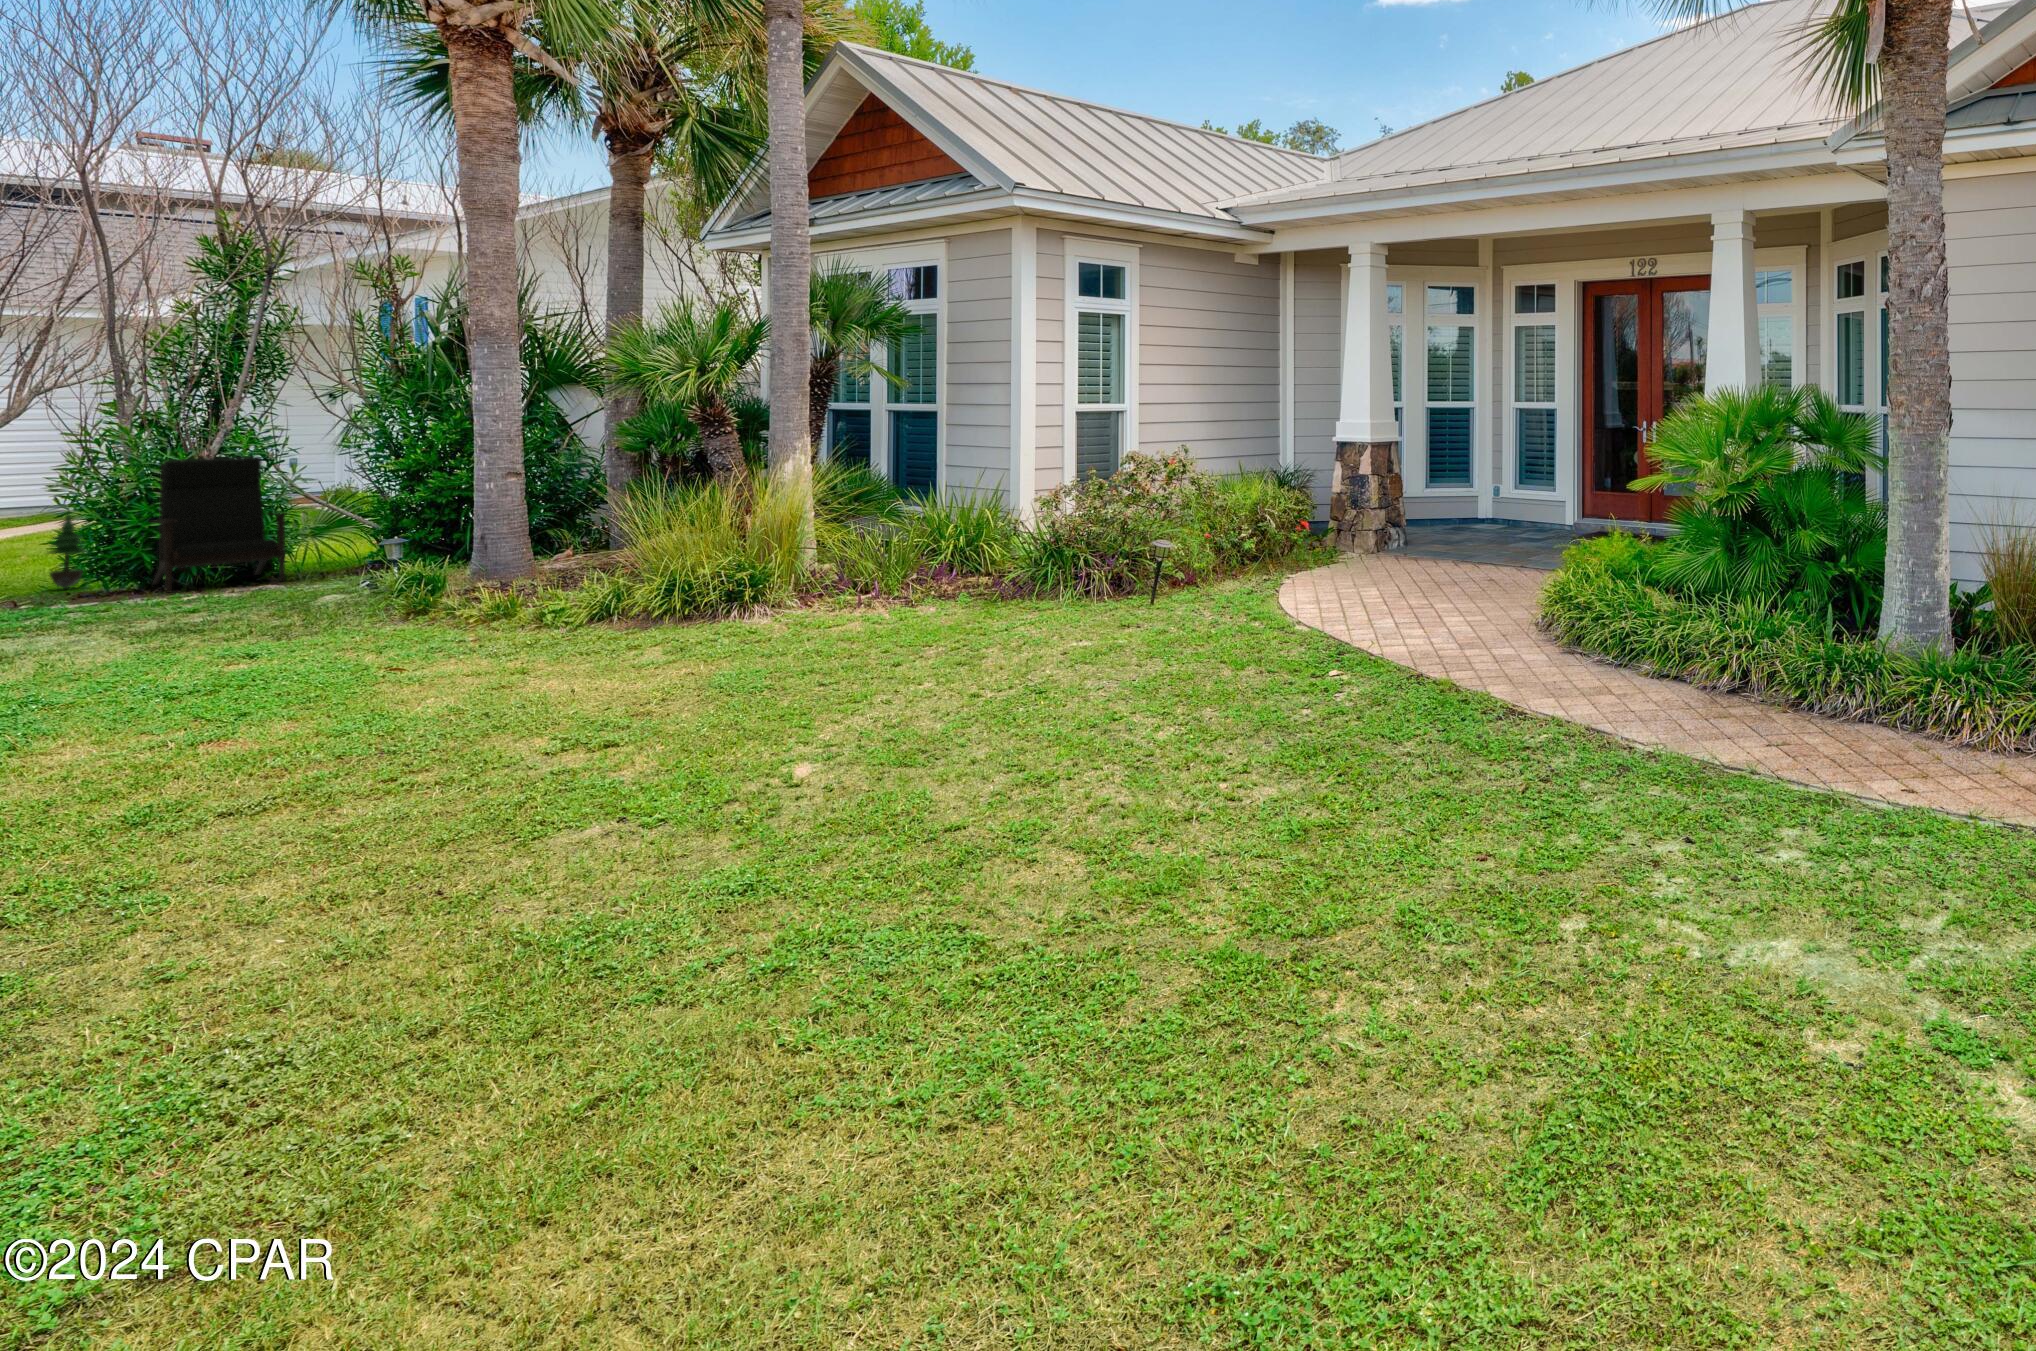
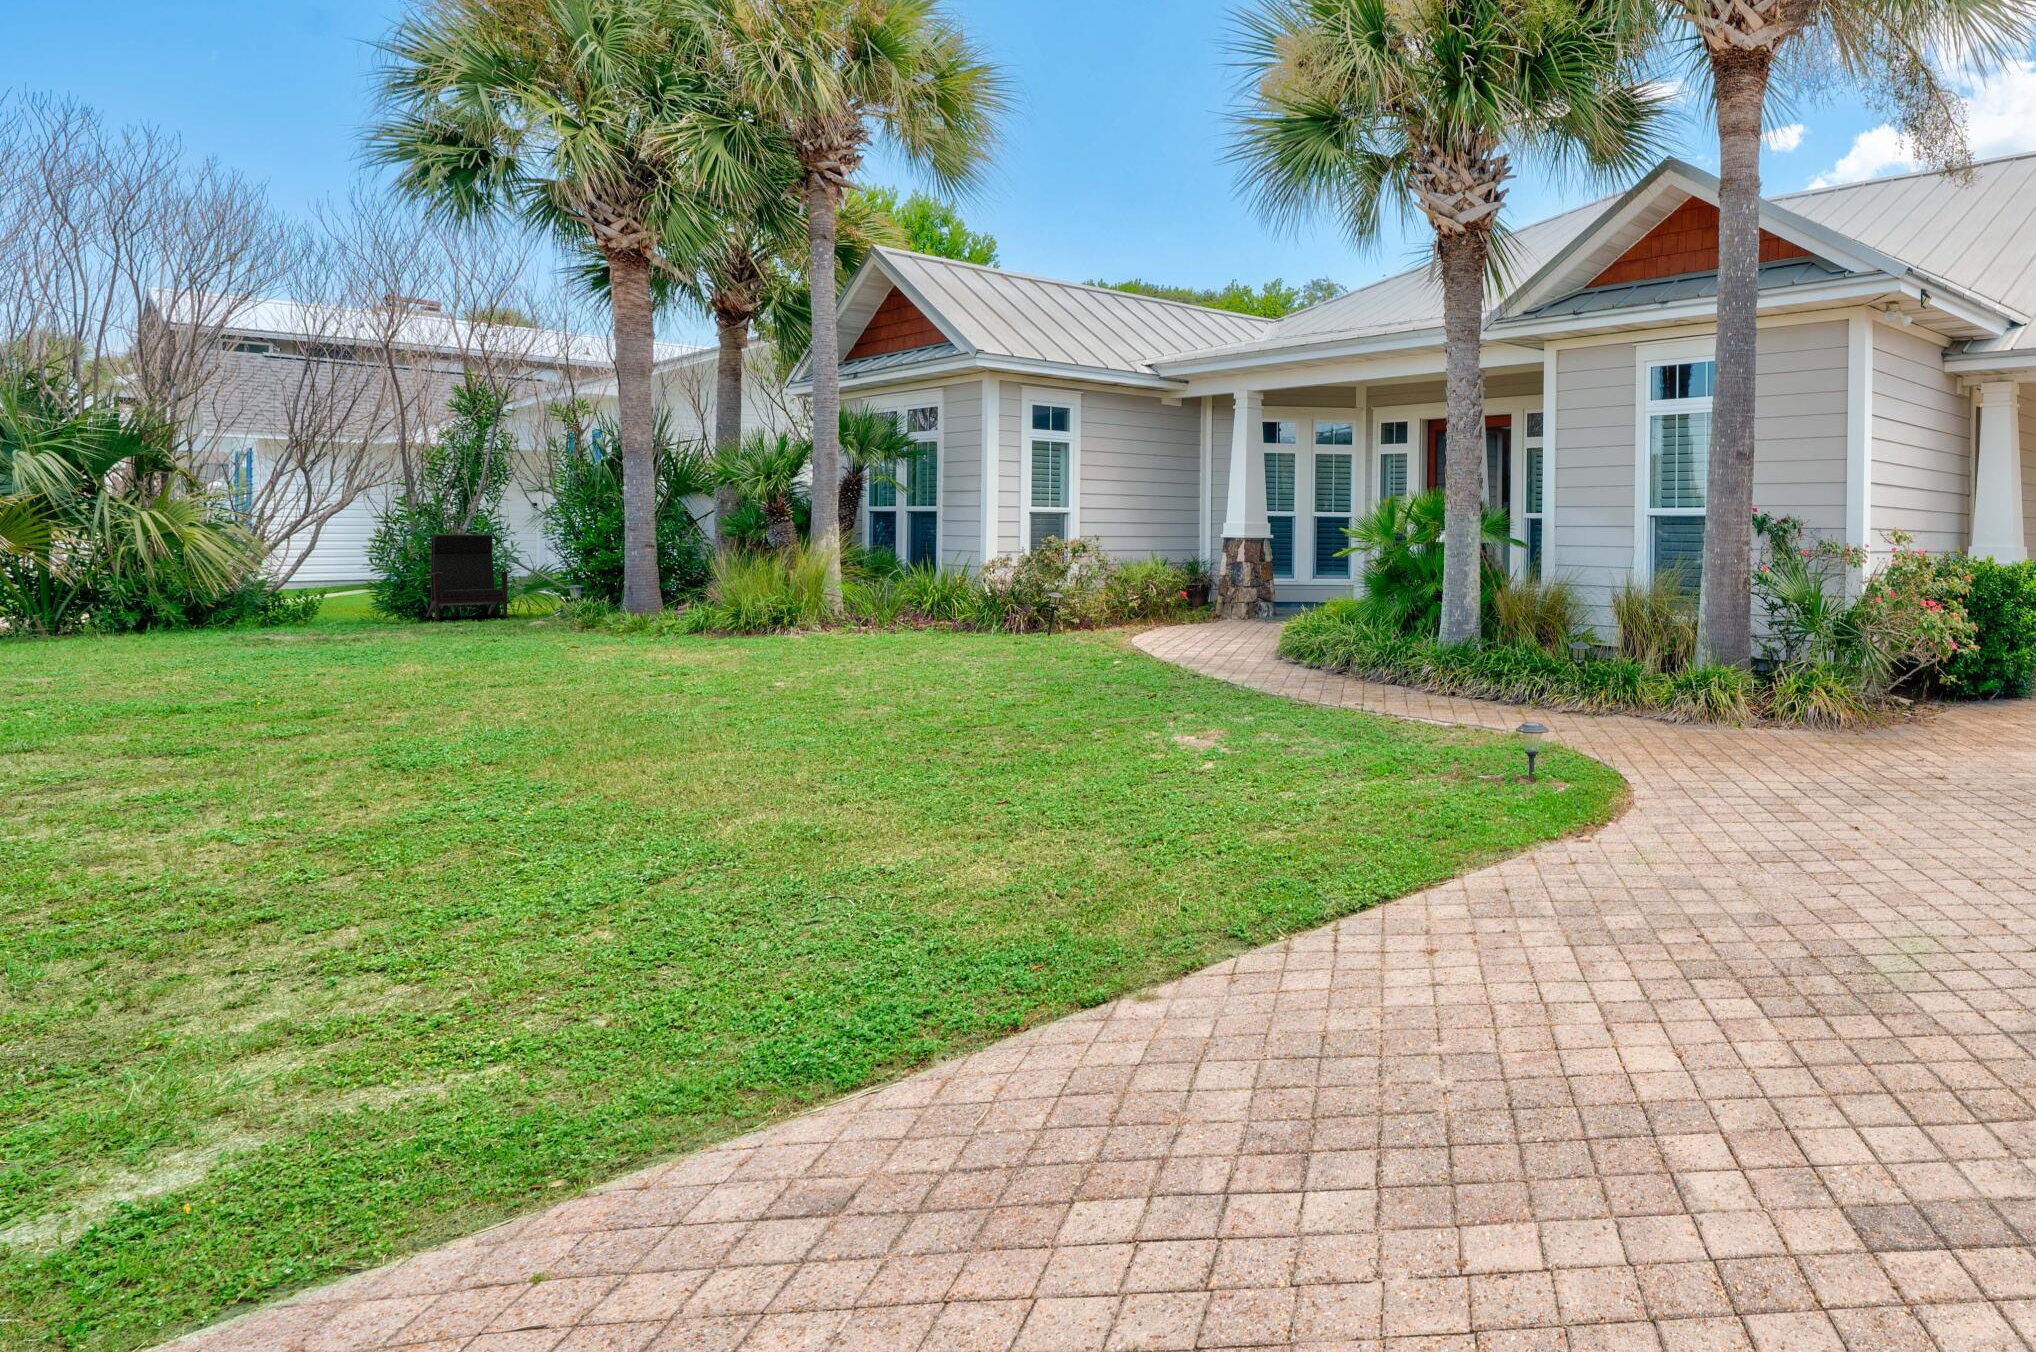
potted tree: present [49,513,87,589] -> none [364,567,389,617]

